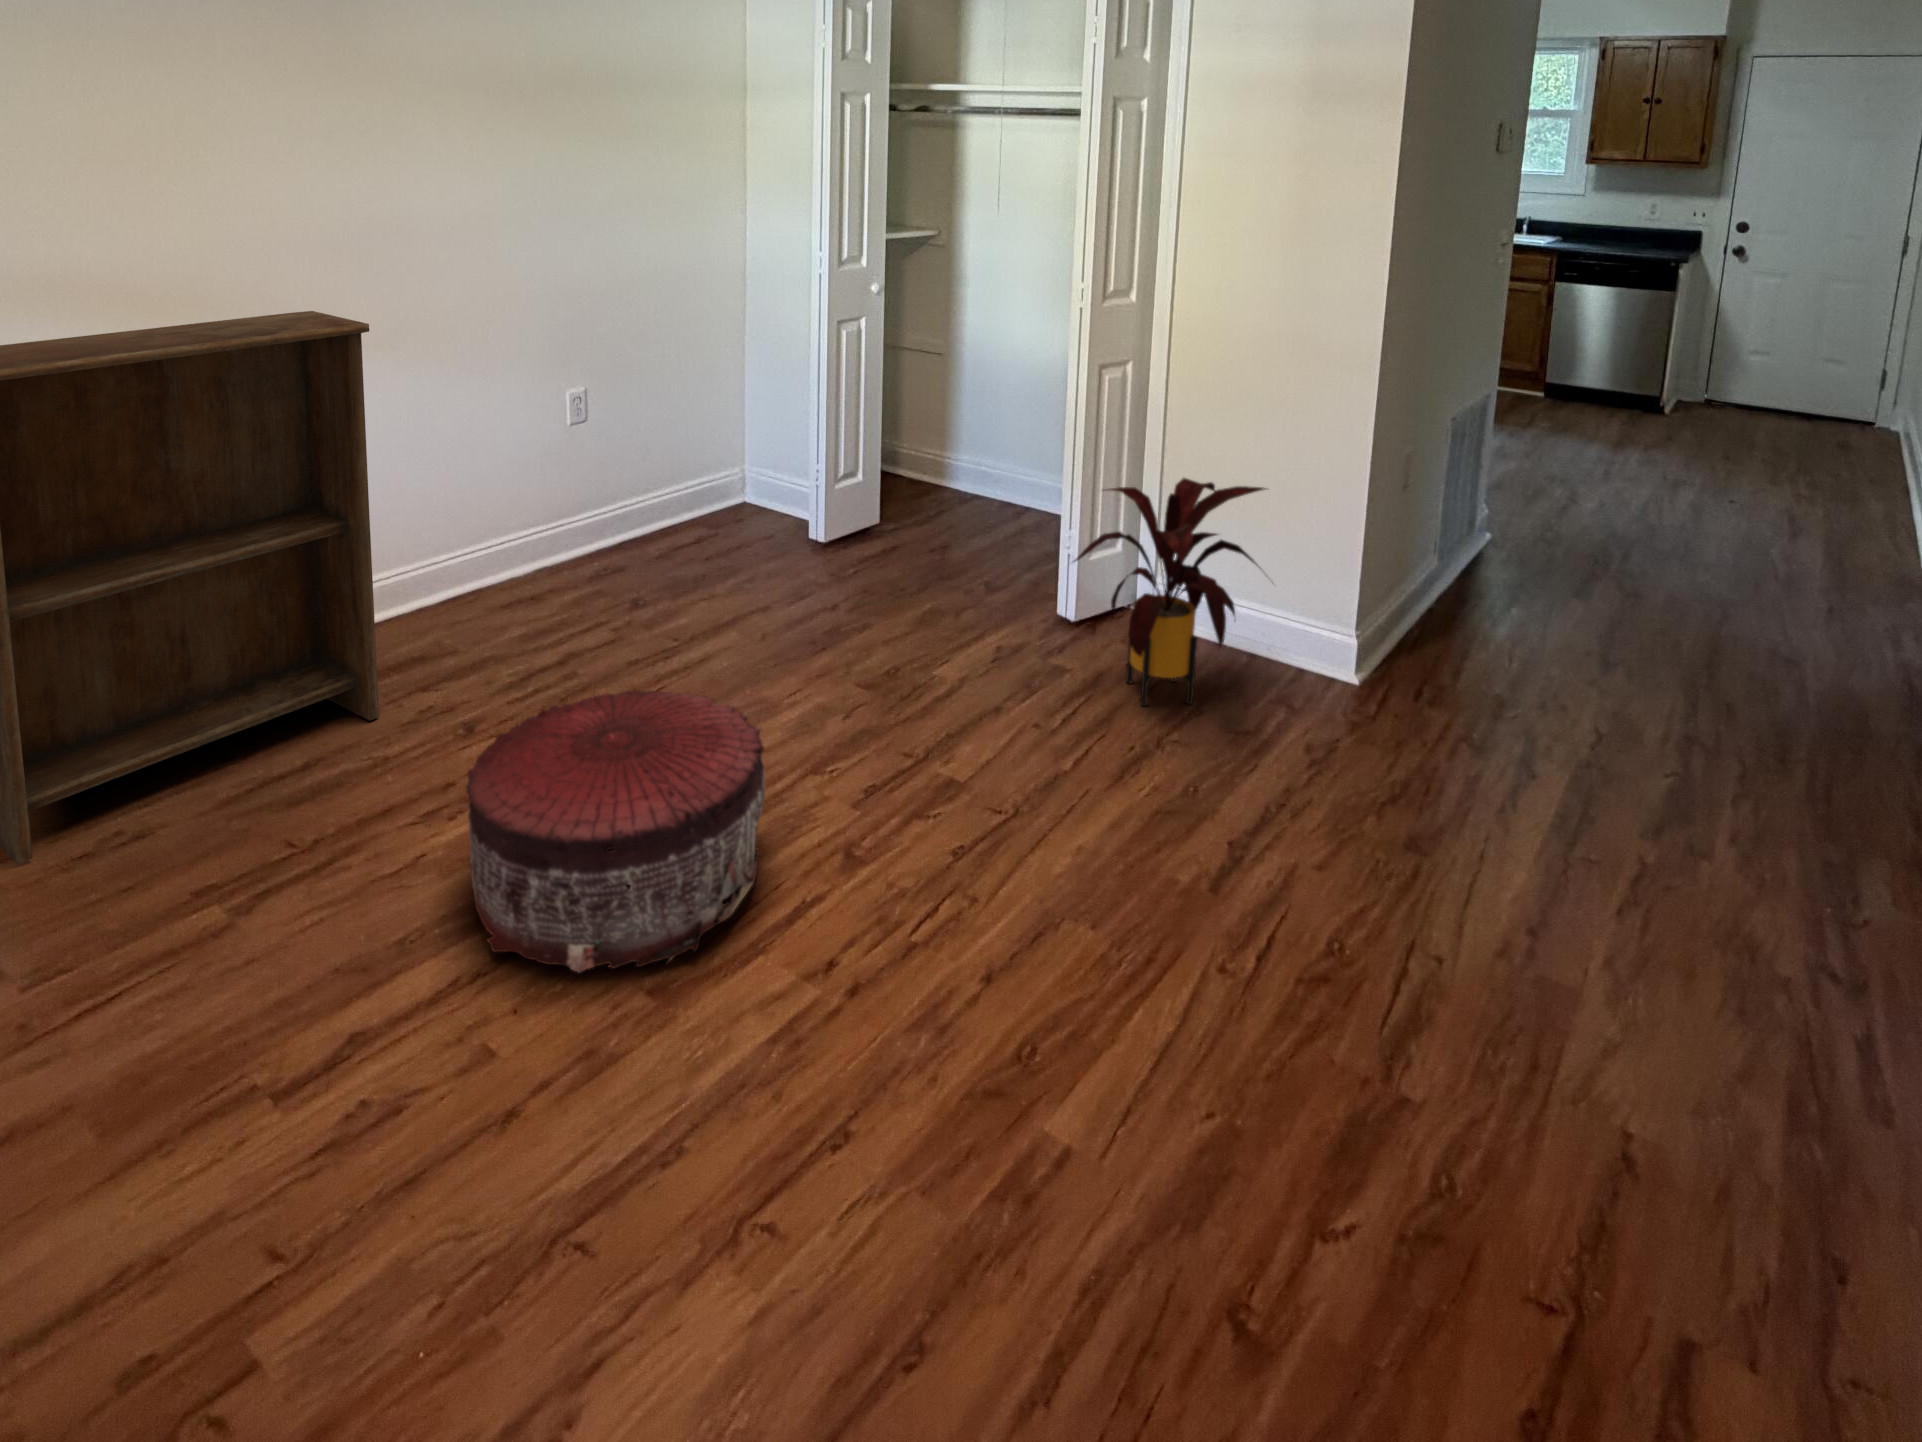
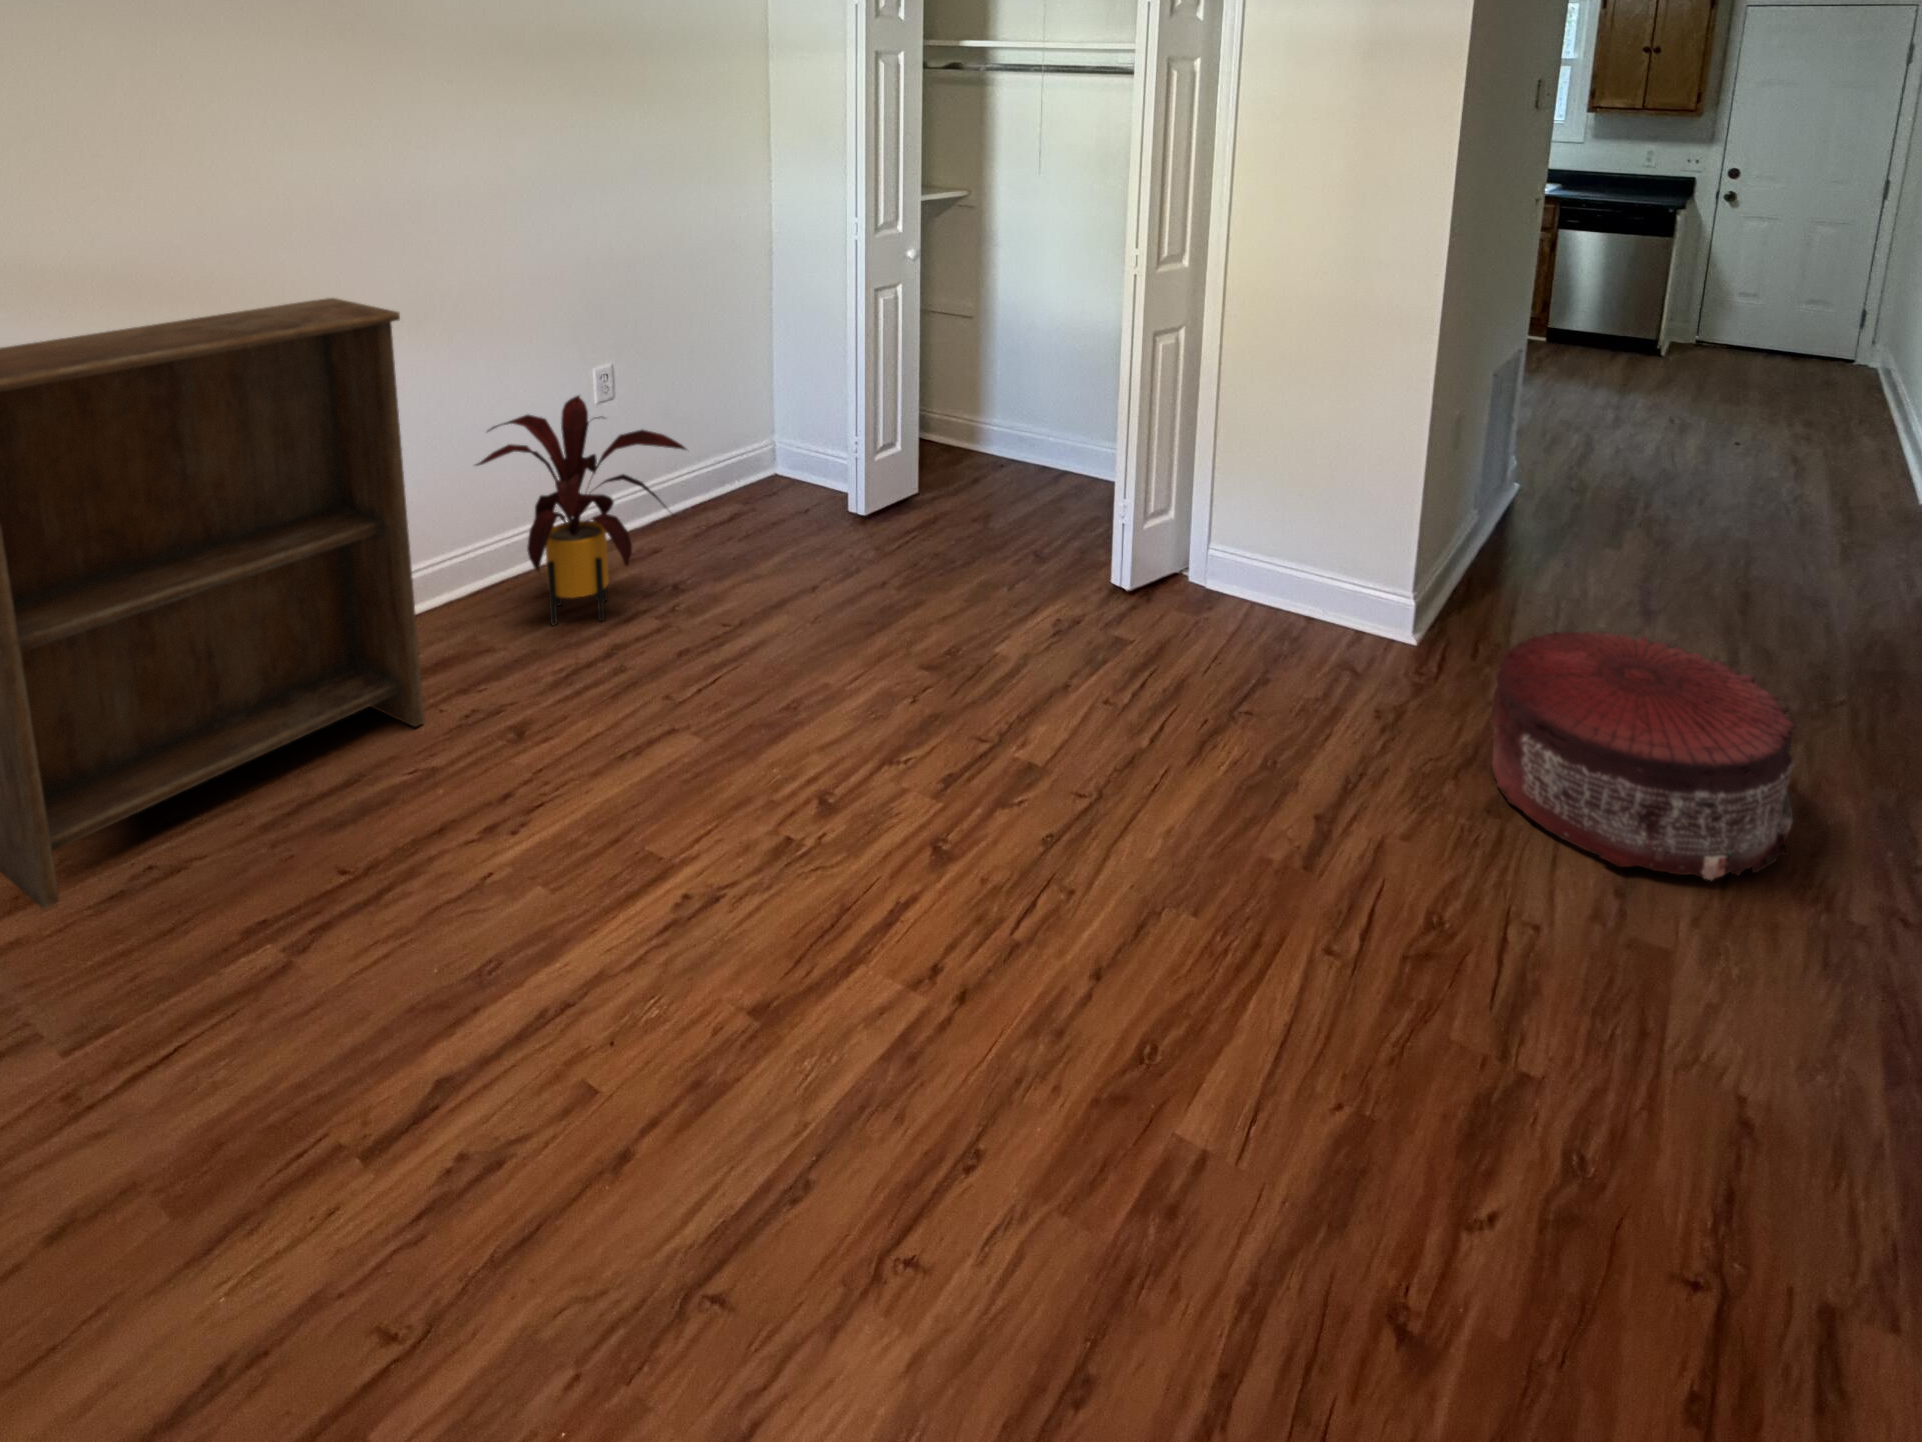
house plant: present [1073,478,1273,706] -> present [476,396,686,625]
pouf: present [466,689,766,972] -> present [1492,632,1796,880]

